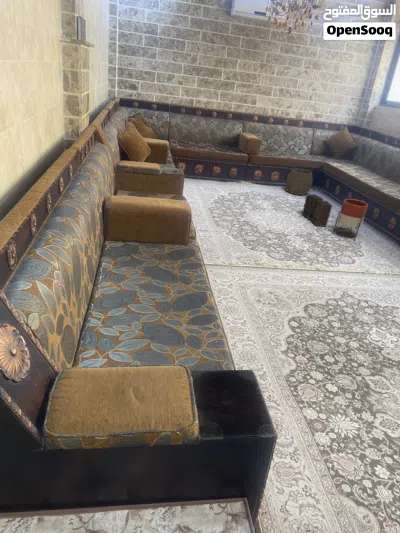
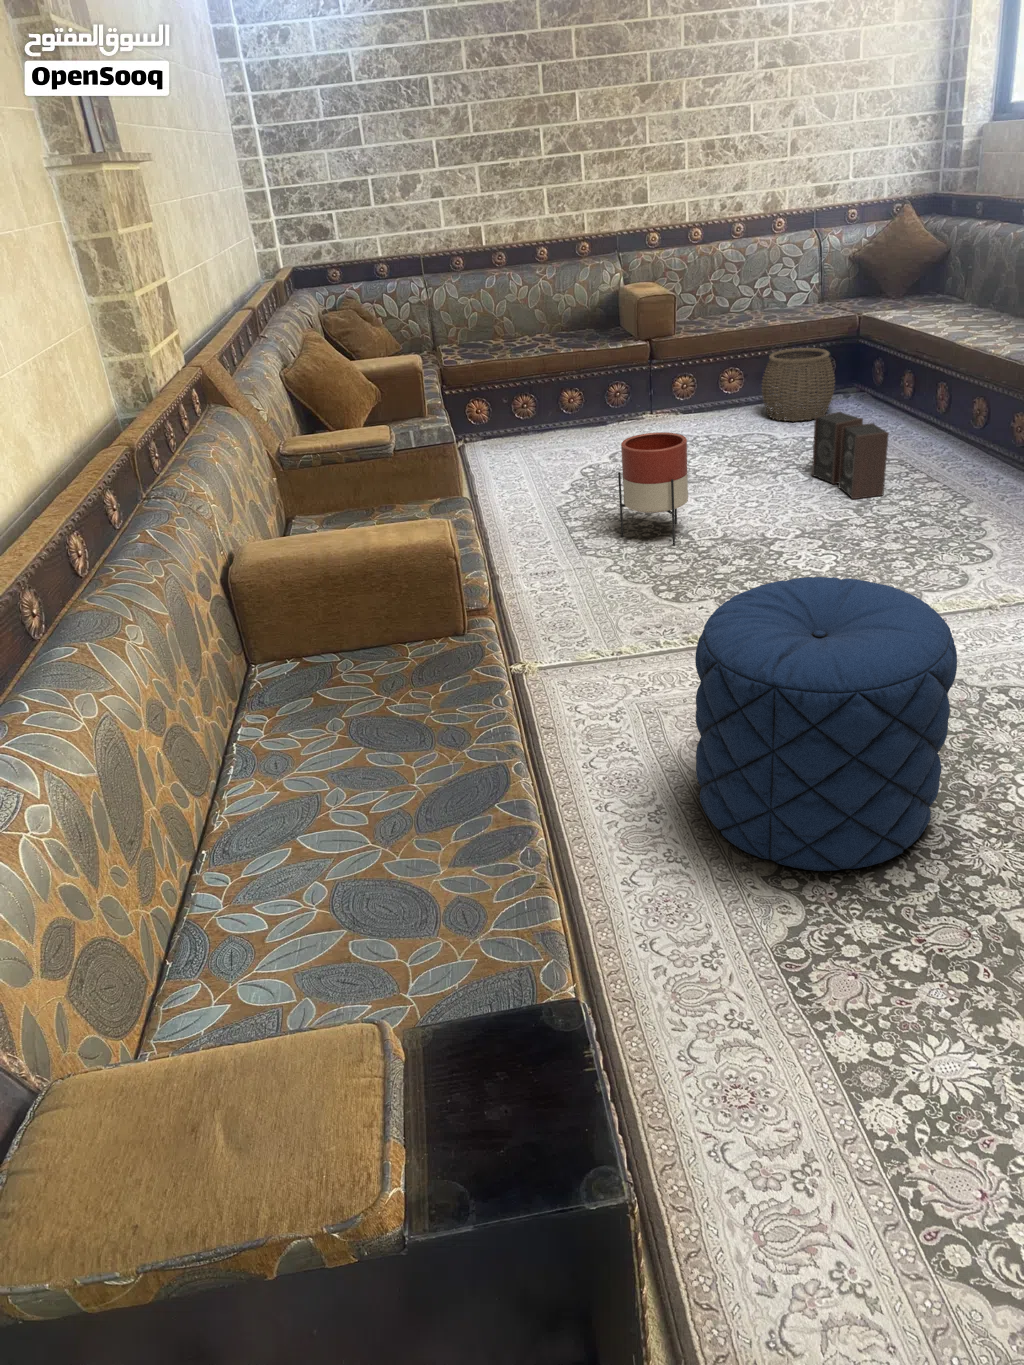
planter: present [333,199,368,240] -> present [618,432,688,545]
pouf: none [261,249,362,354] -> present [695,577,957,871]

